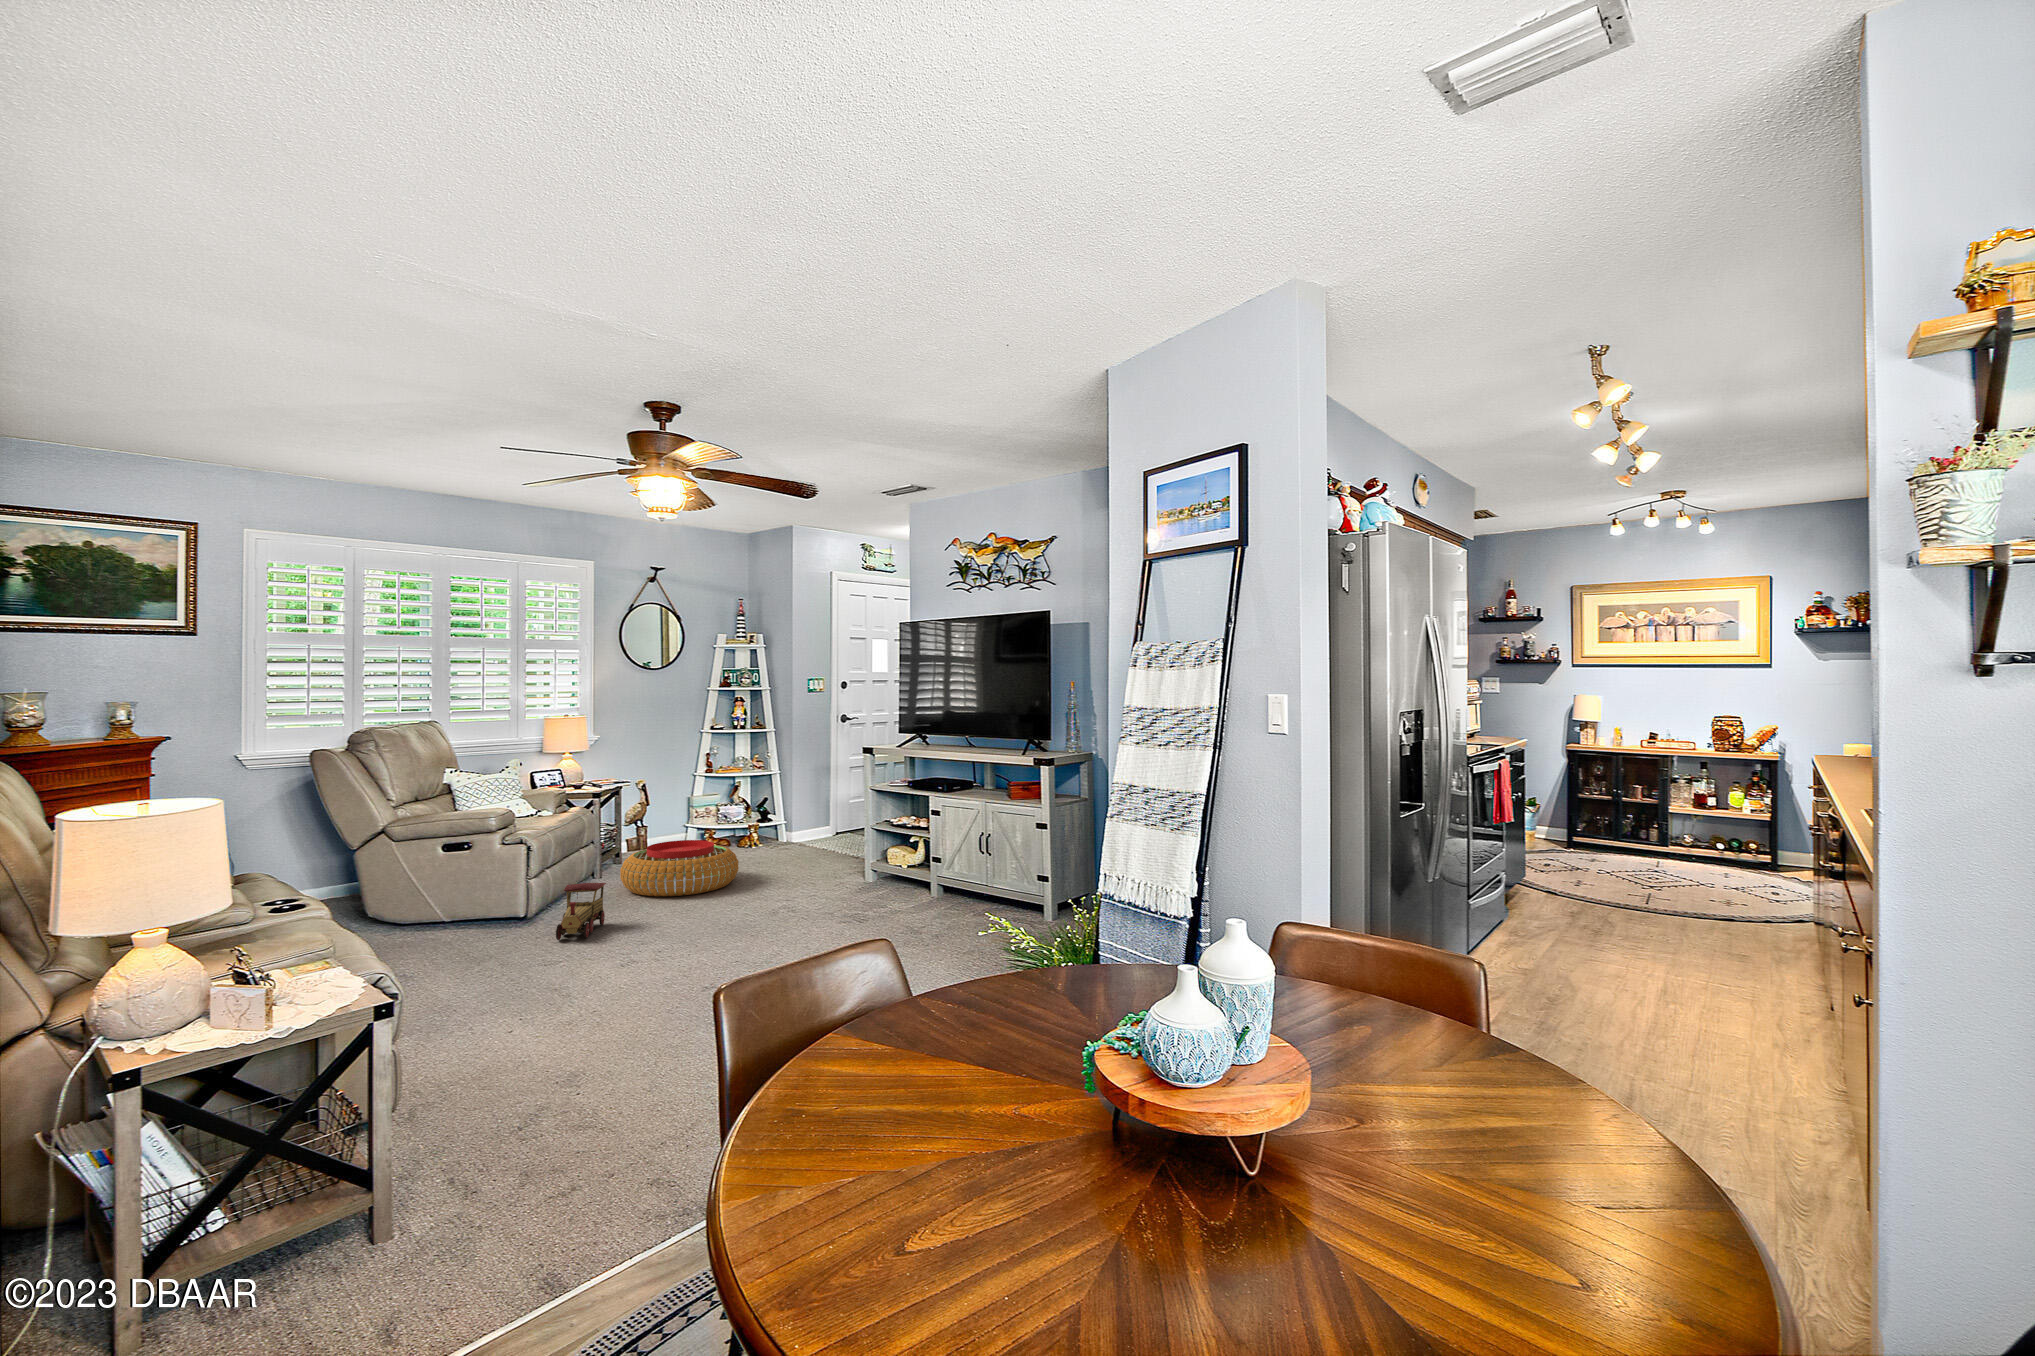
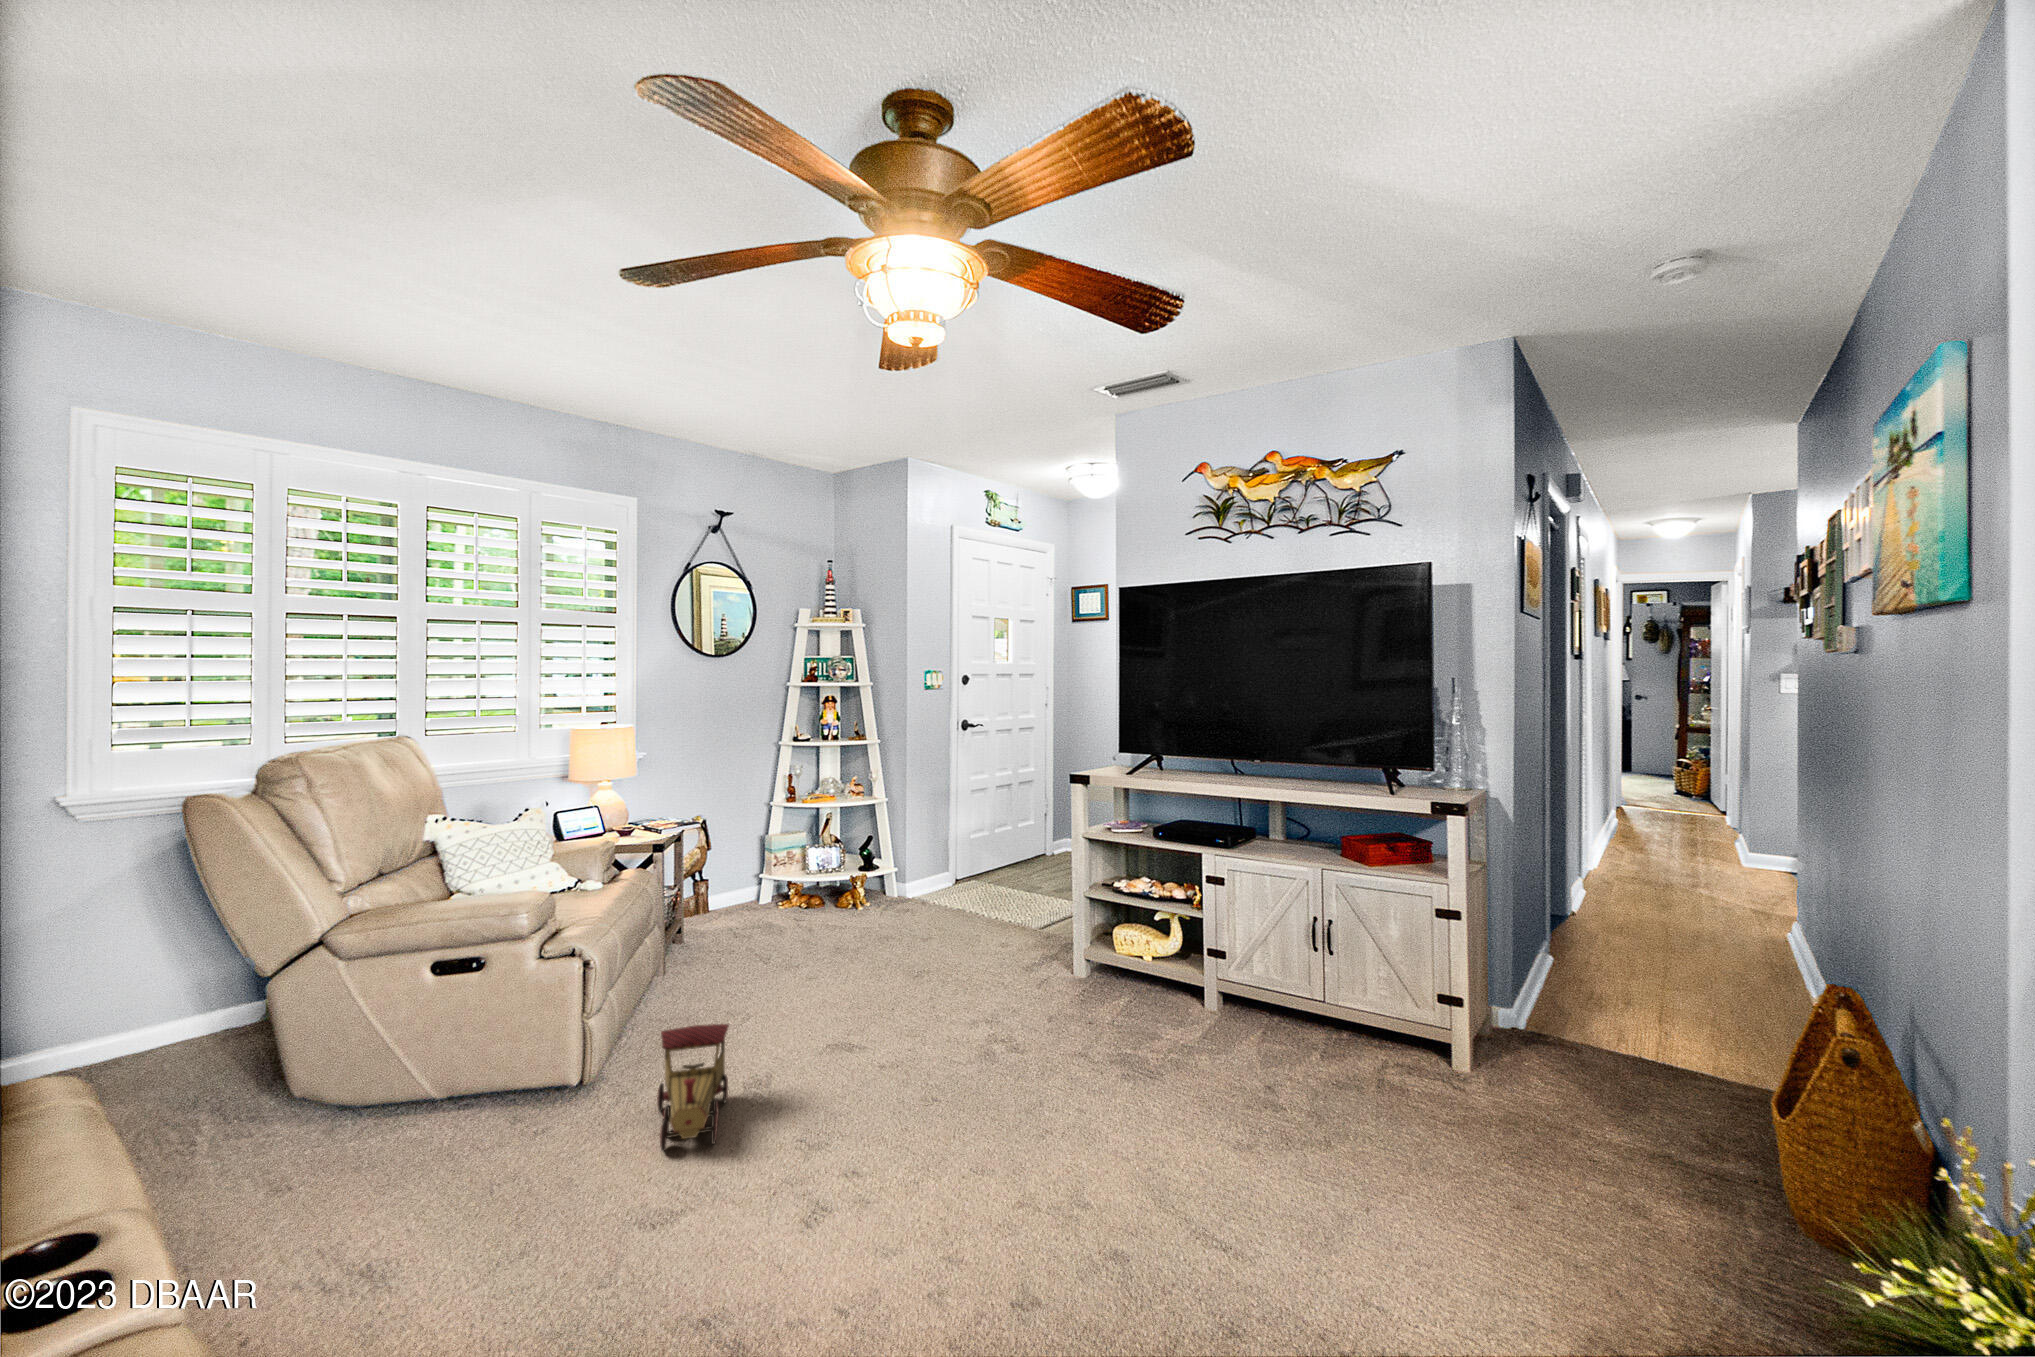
pouf: present [620,840,739,896] -> none [712,917,891,1020]

